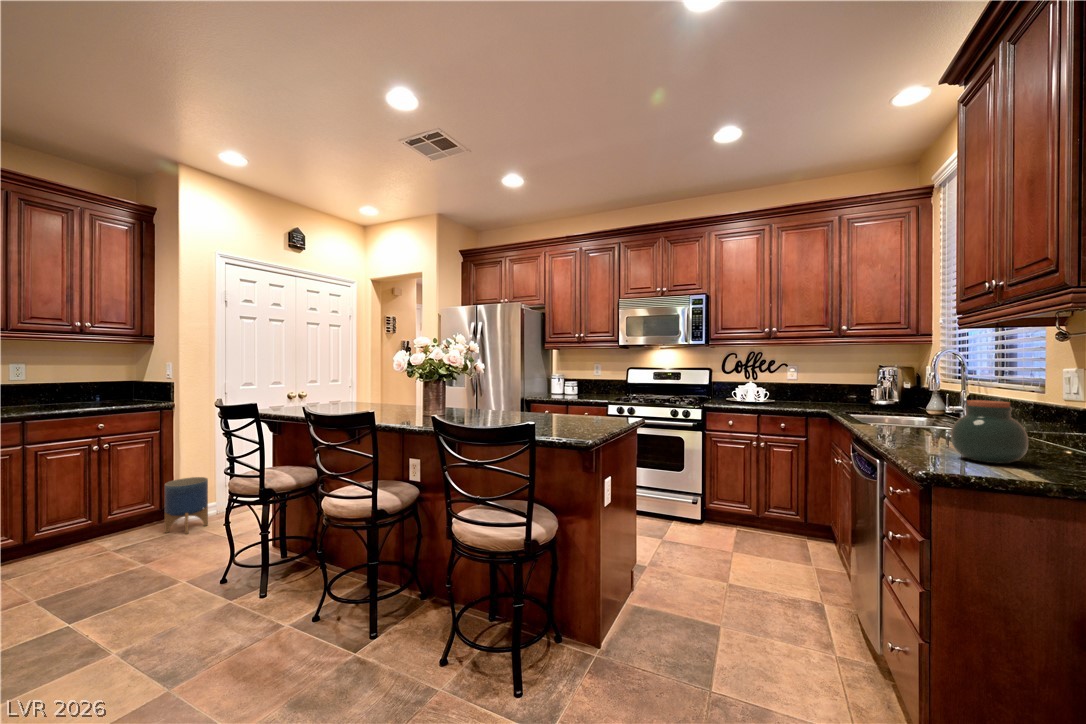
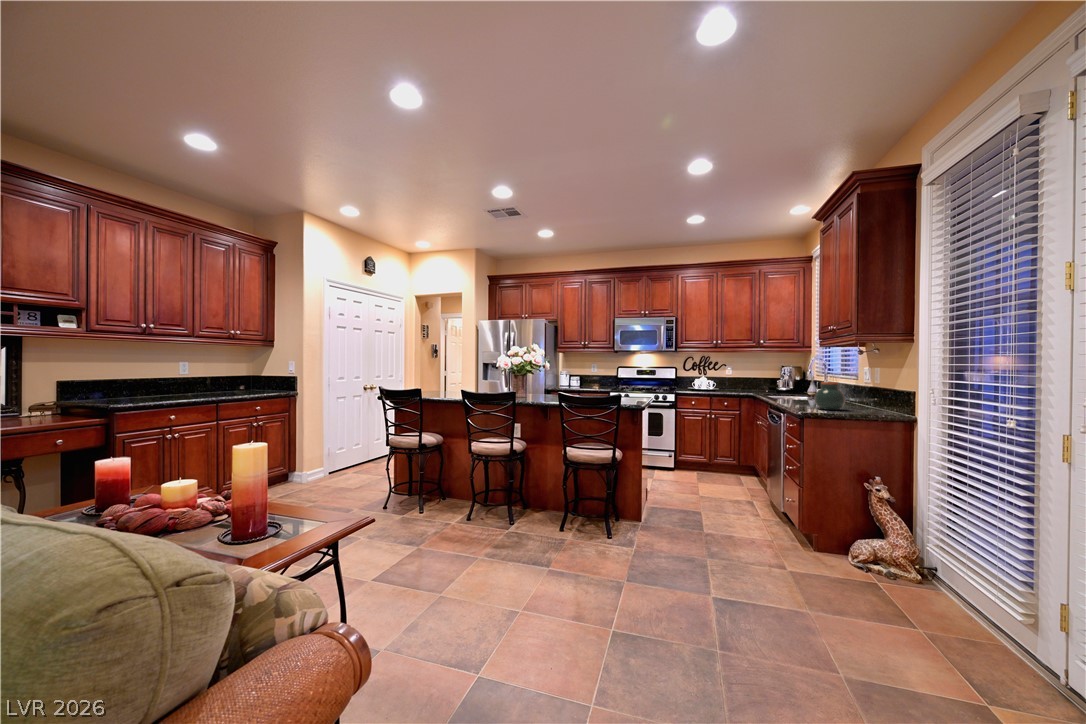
planter: present [164,477,208,534] -> none [302,447,330,487]

